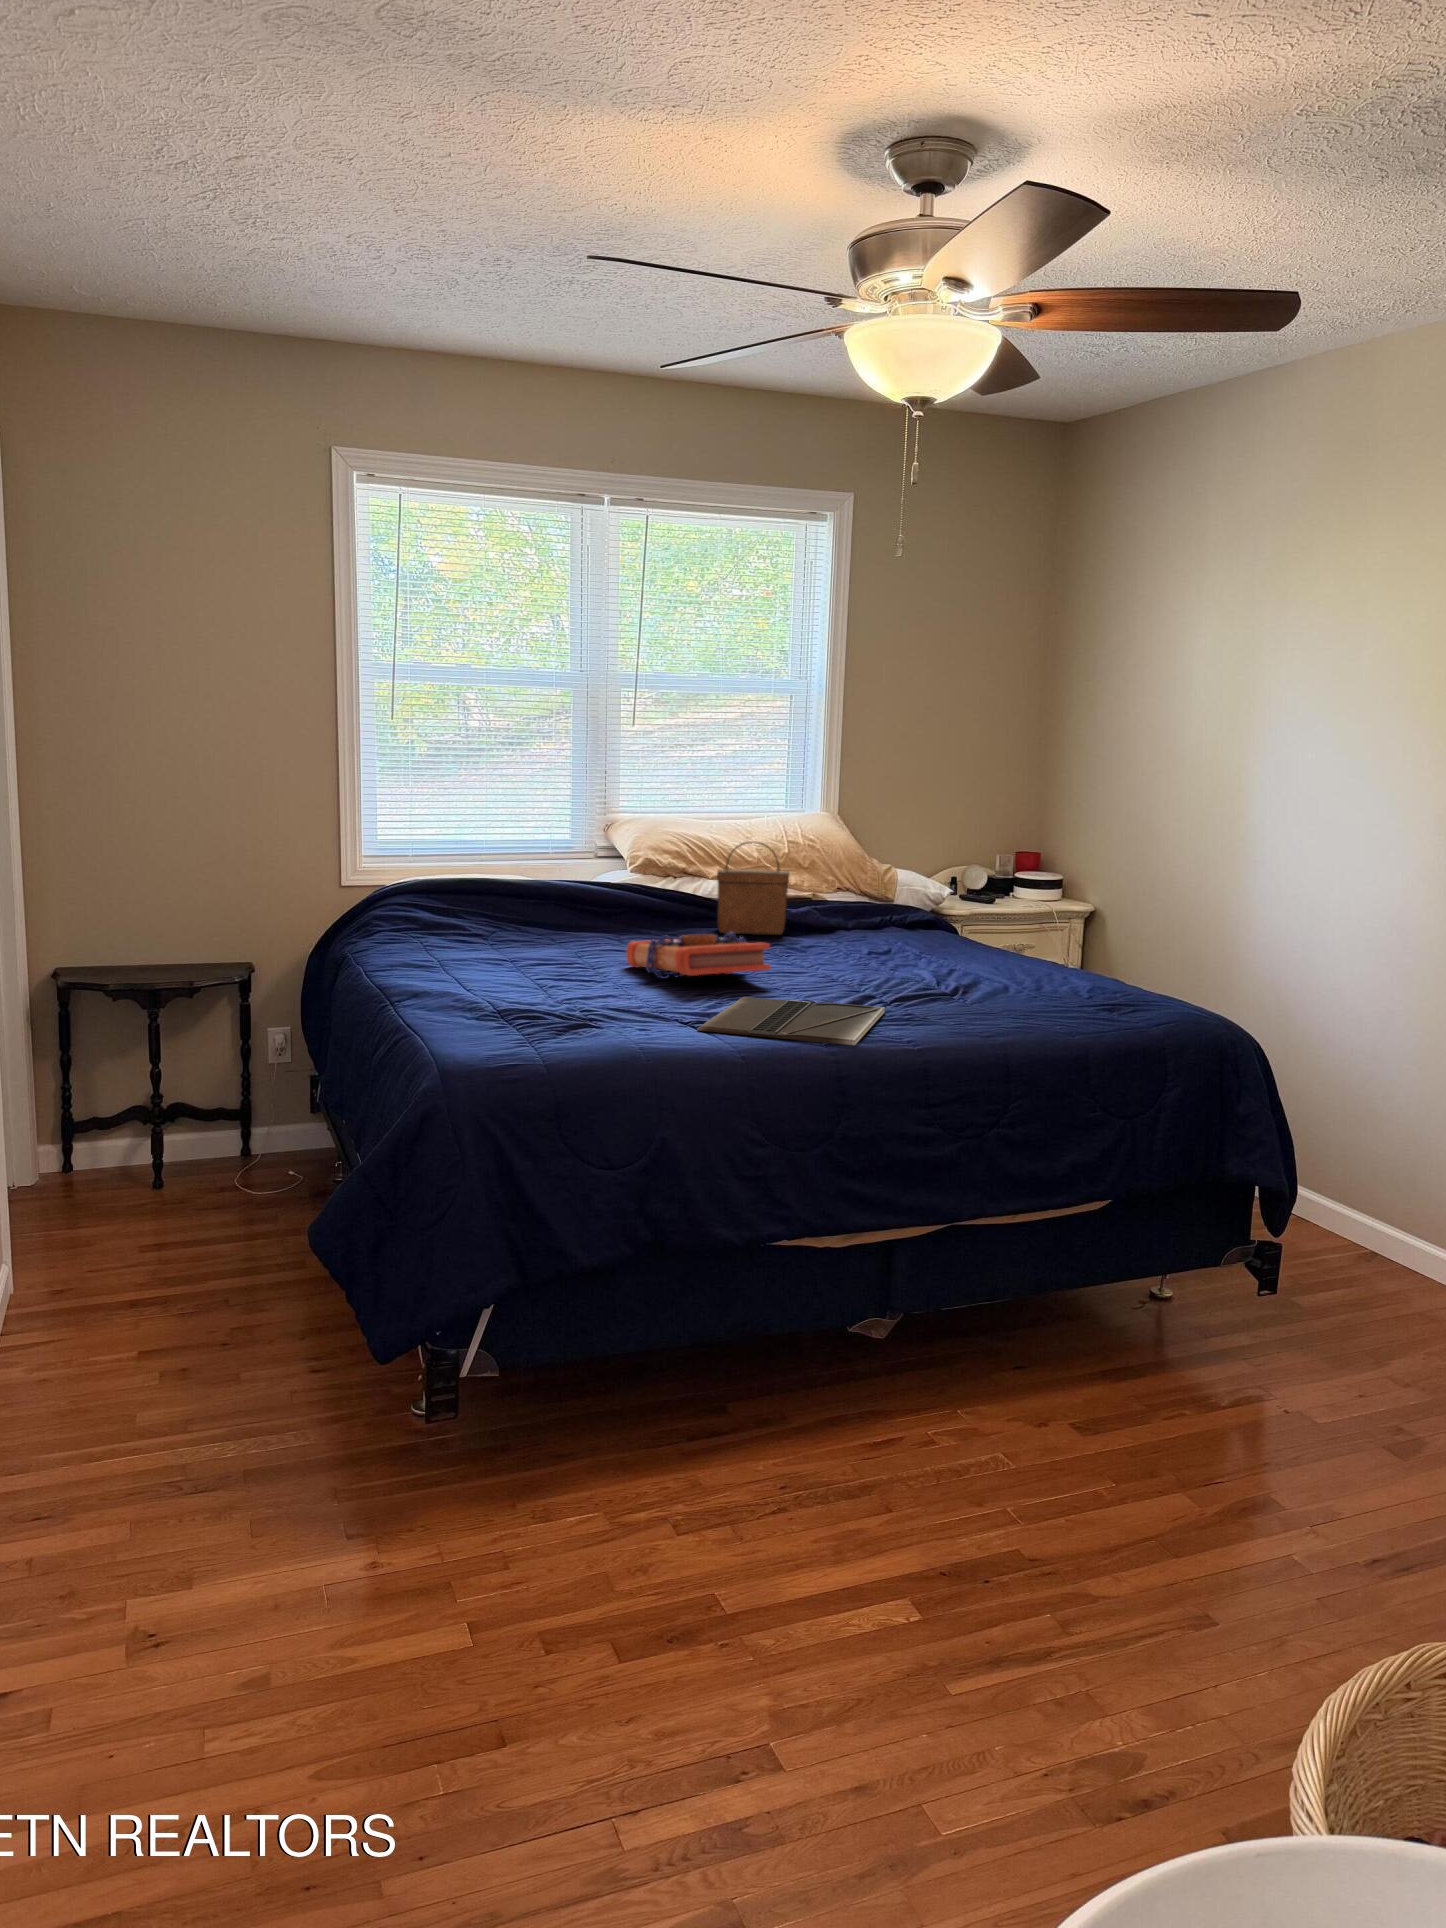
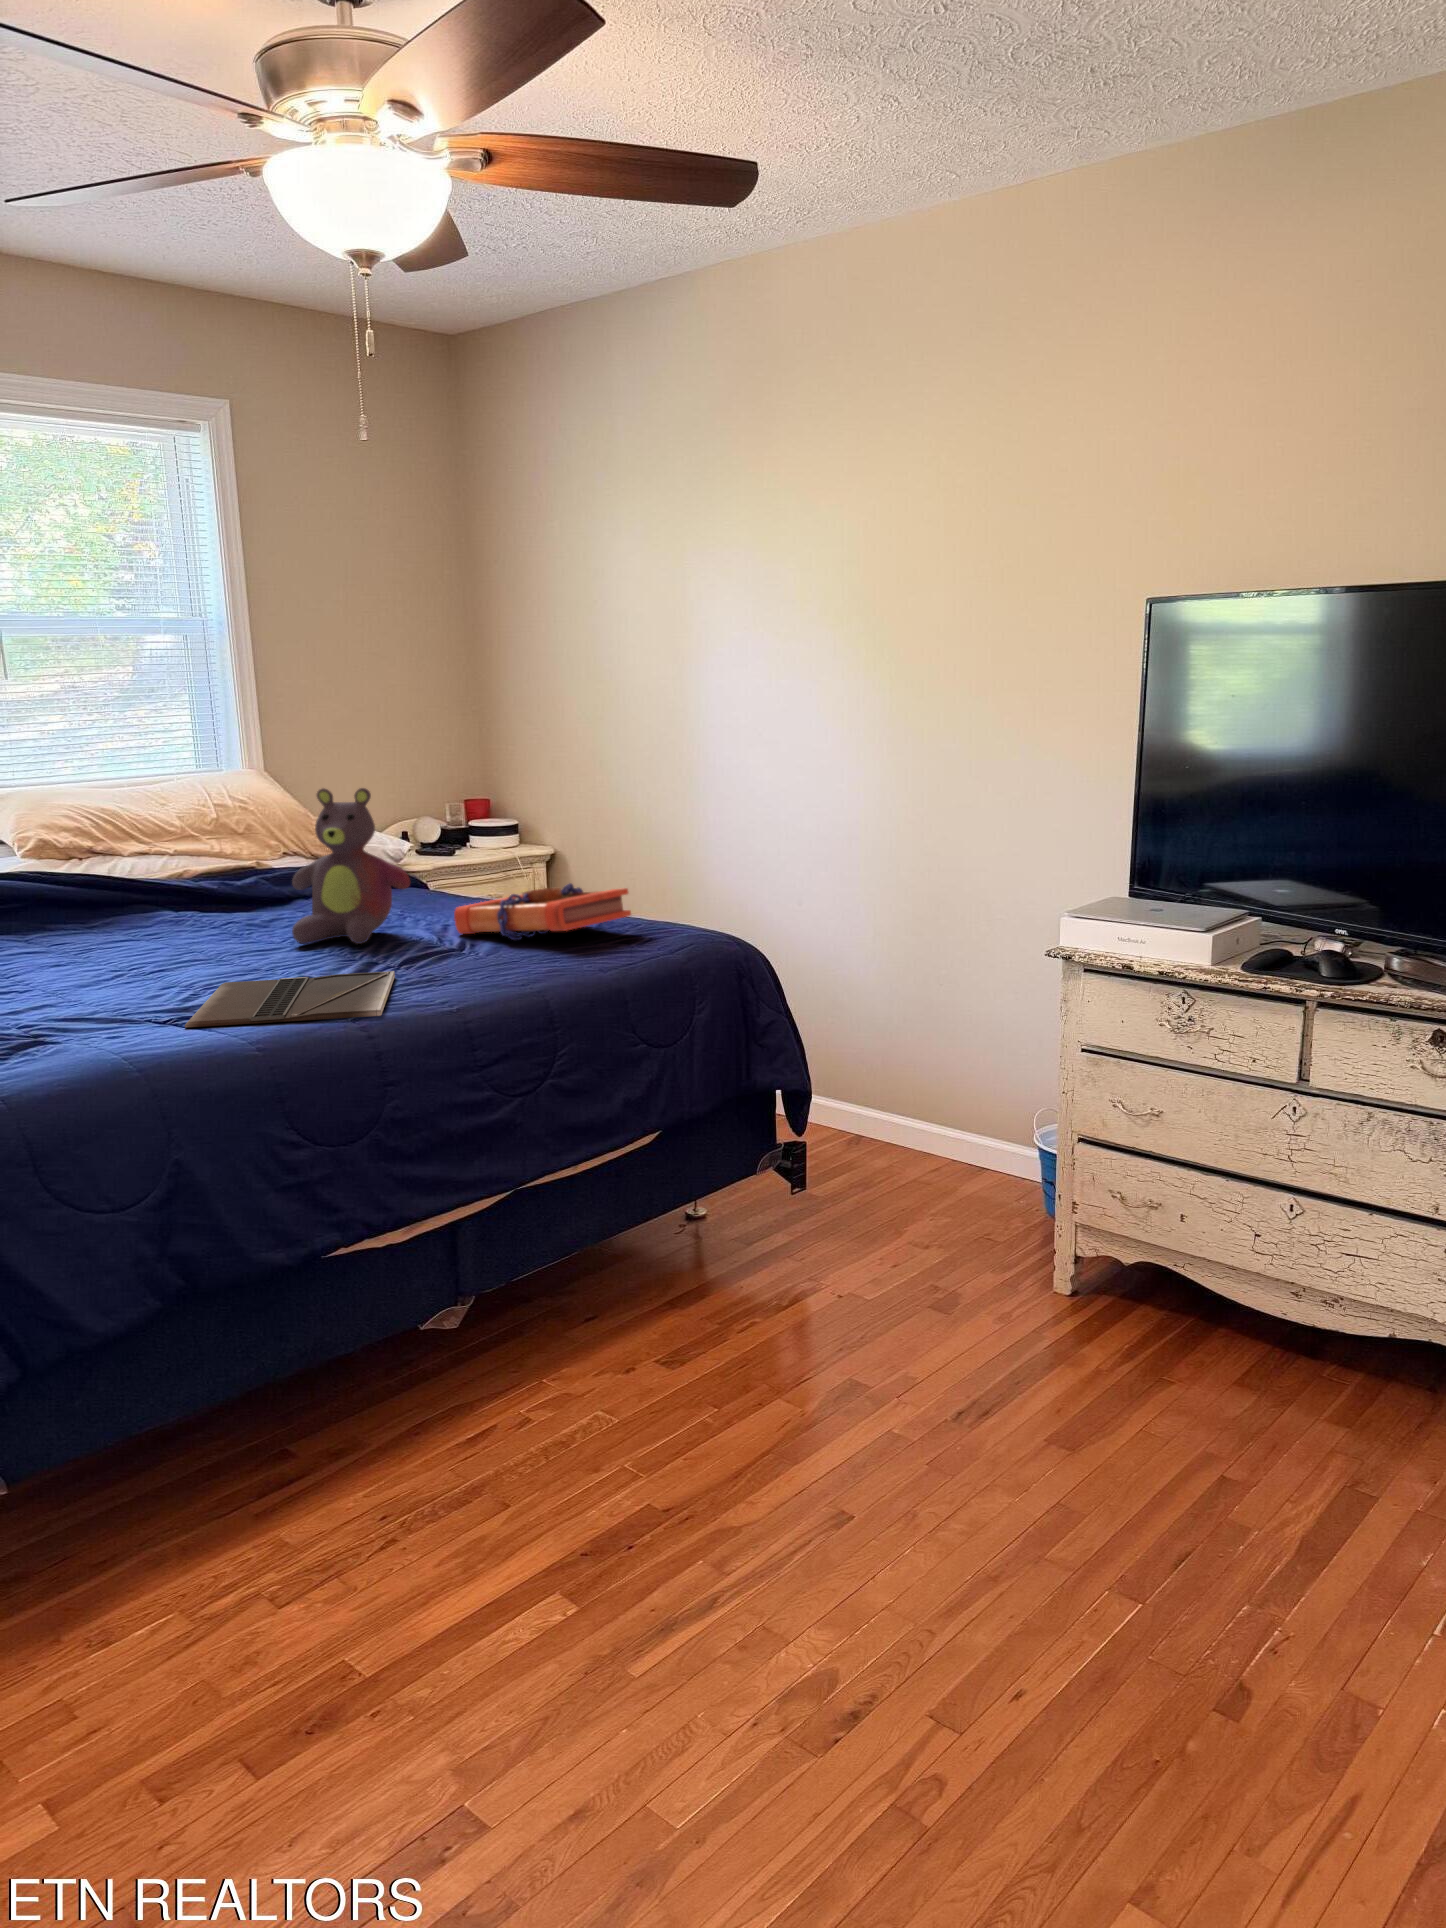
stuffed bear: none [815,838,924,978] -> present [292,788,410,944]
handbag: present [717,841,789,935] -> none [141,807,236,918]
book: present [626,932,771,979] -> present [454,883,631,940]

